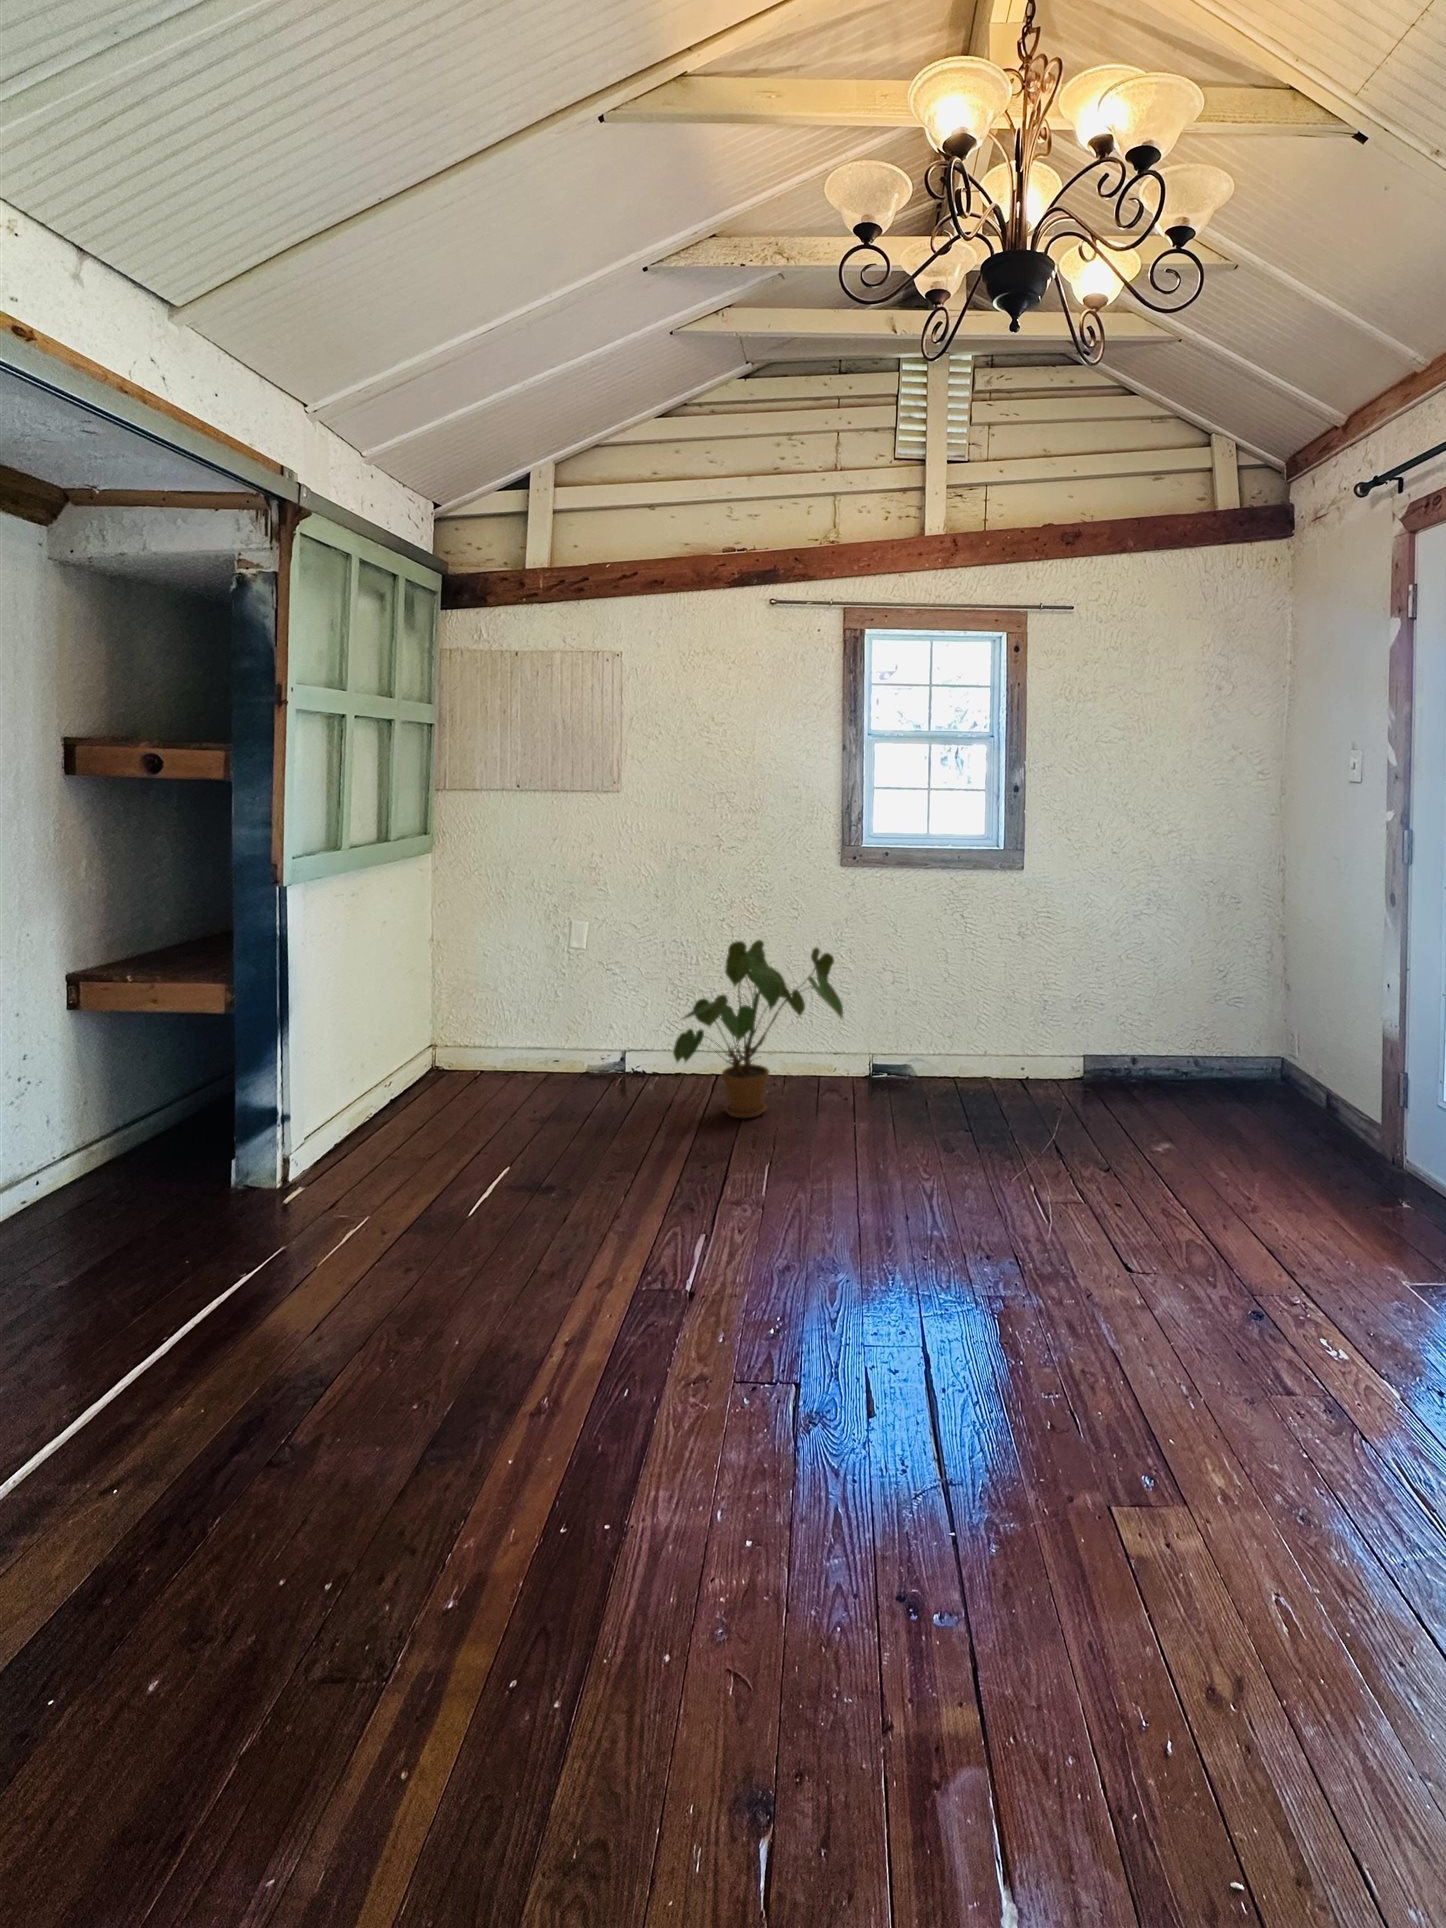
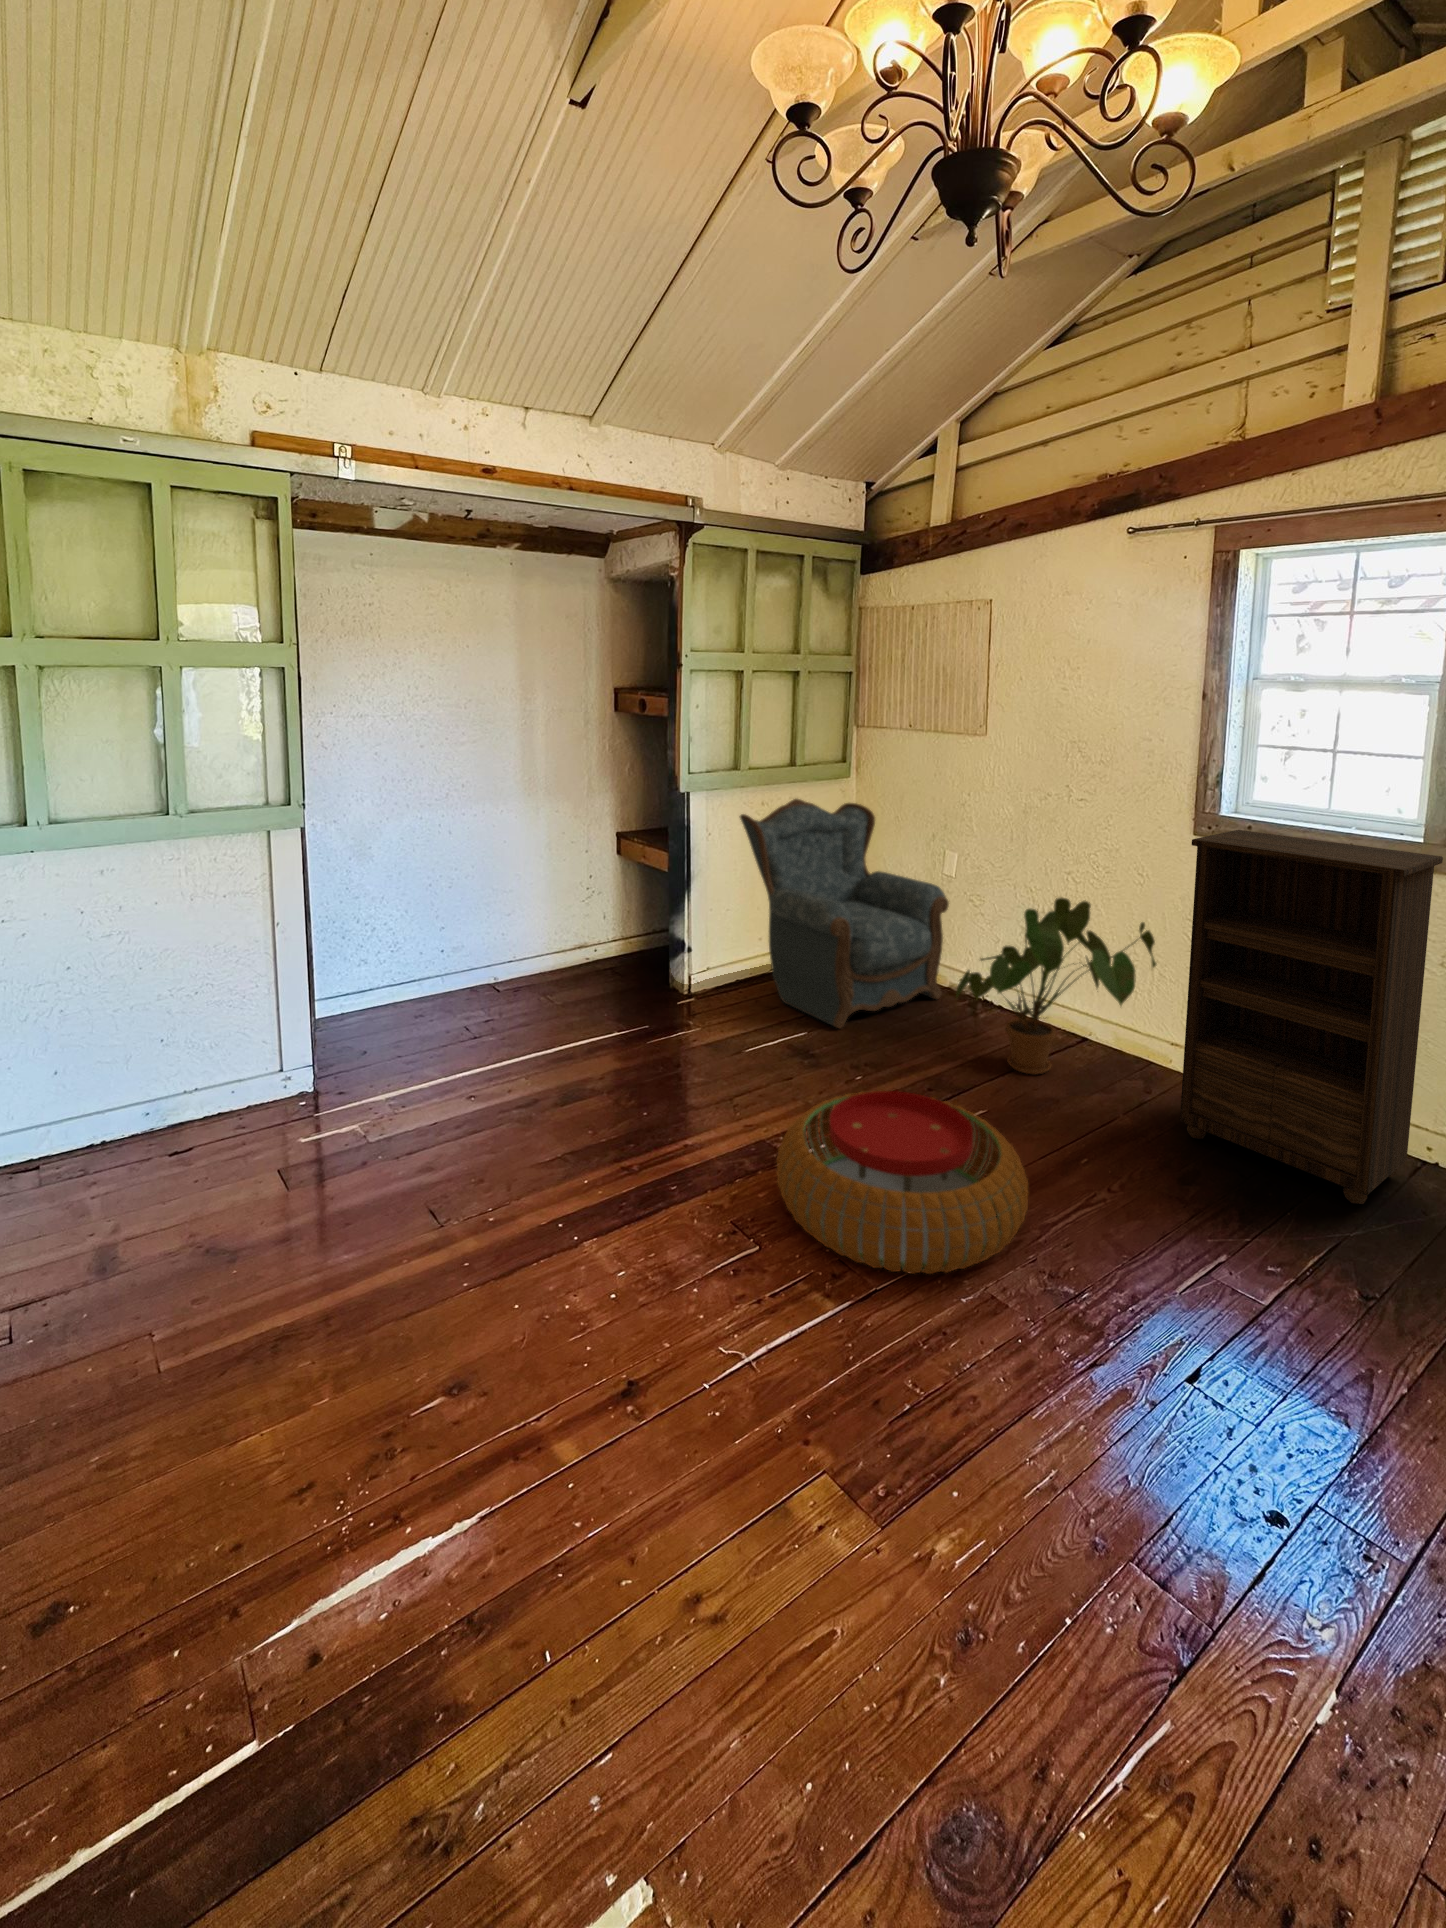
bookshelf: none [893,853,1042,1114] -> present [1180,830,1443,1204]
armchair: none [342,882,596,1146] -> present [740,799,949,1028]
pouf: none [691,1141,946,1318] -> present [777,1091,1028,1274]

